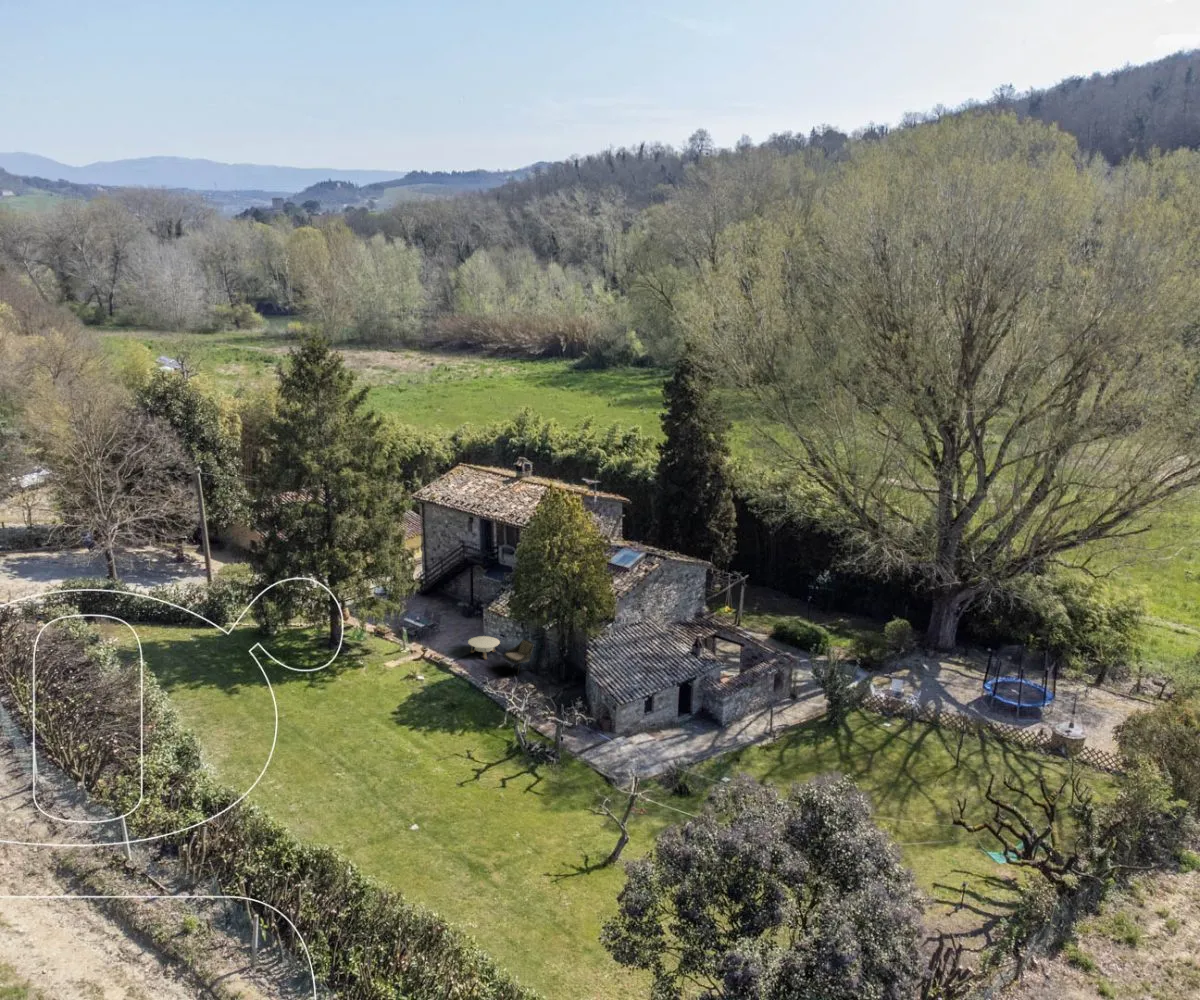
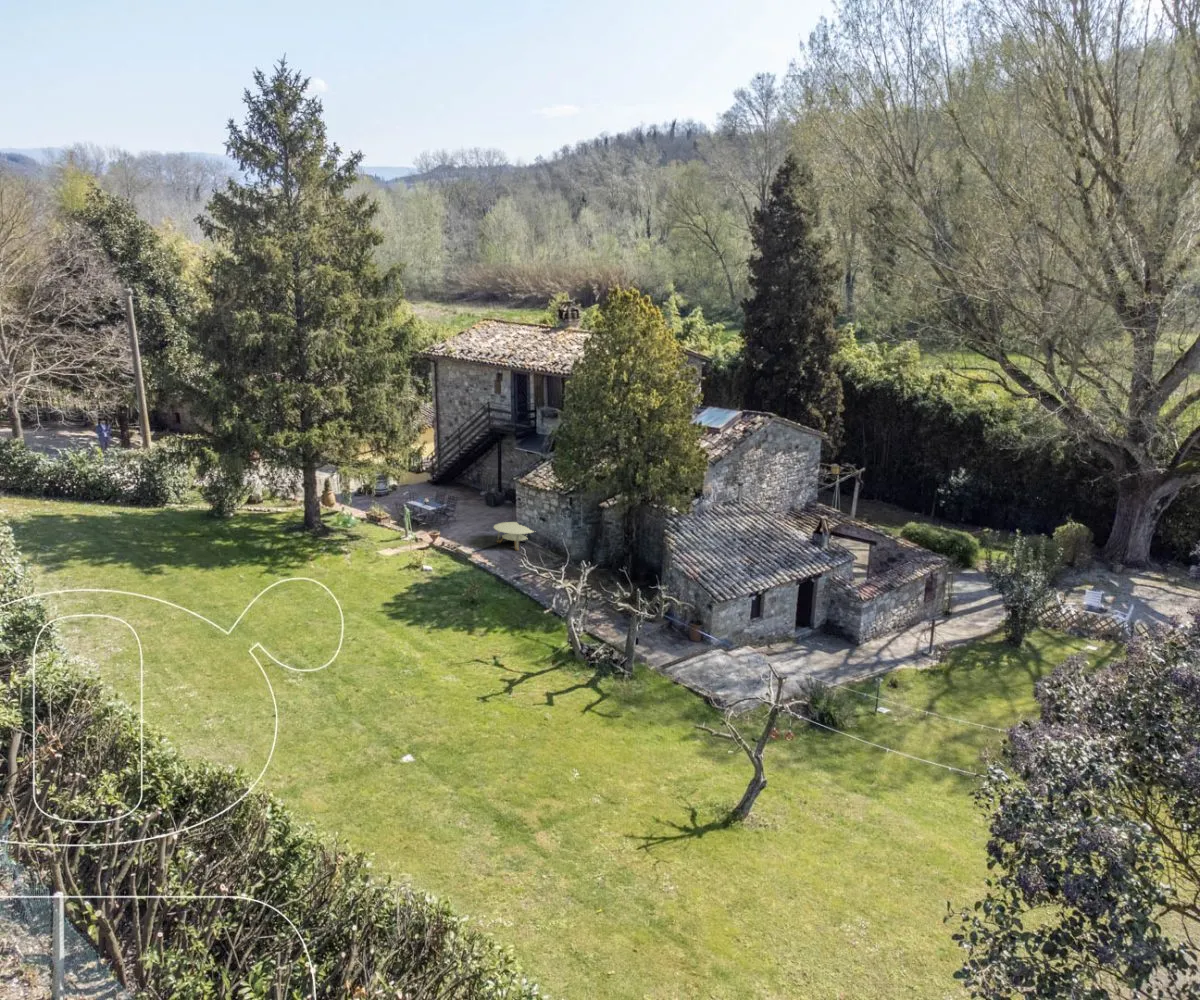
lounge chair: present [504,640,533,669] -> none [543,522,585,569]

